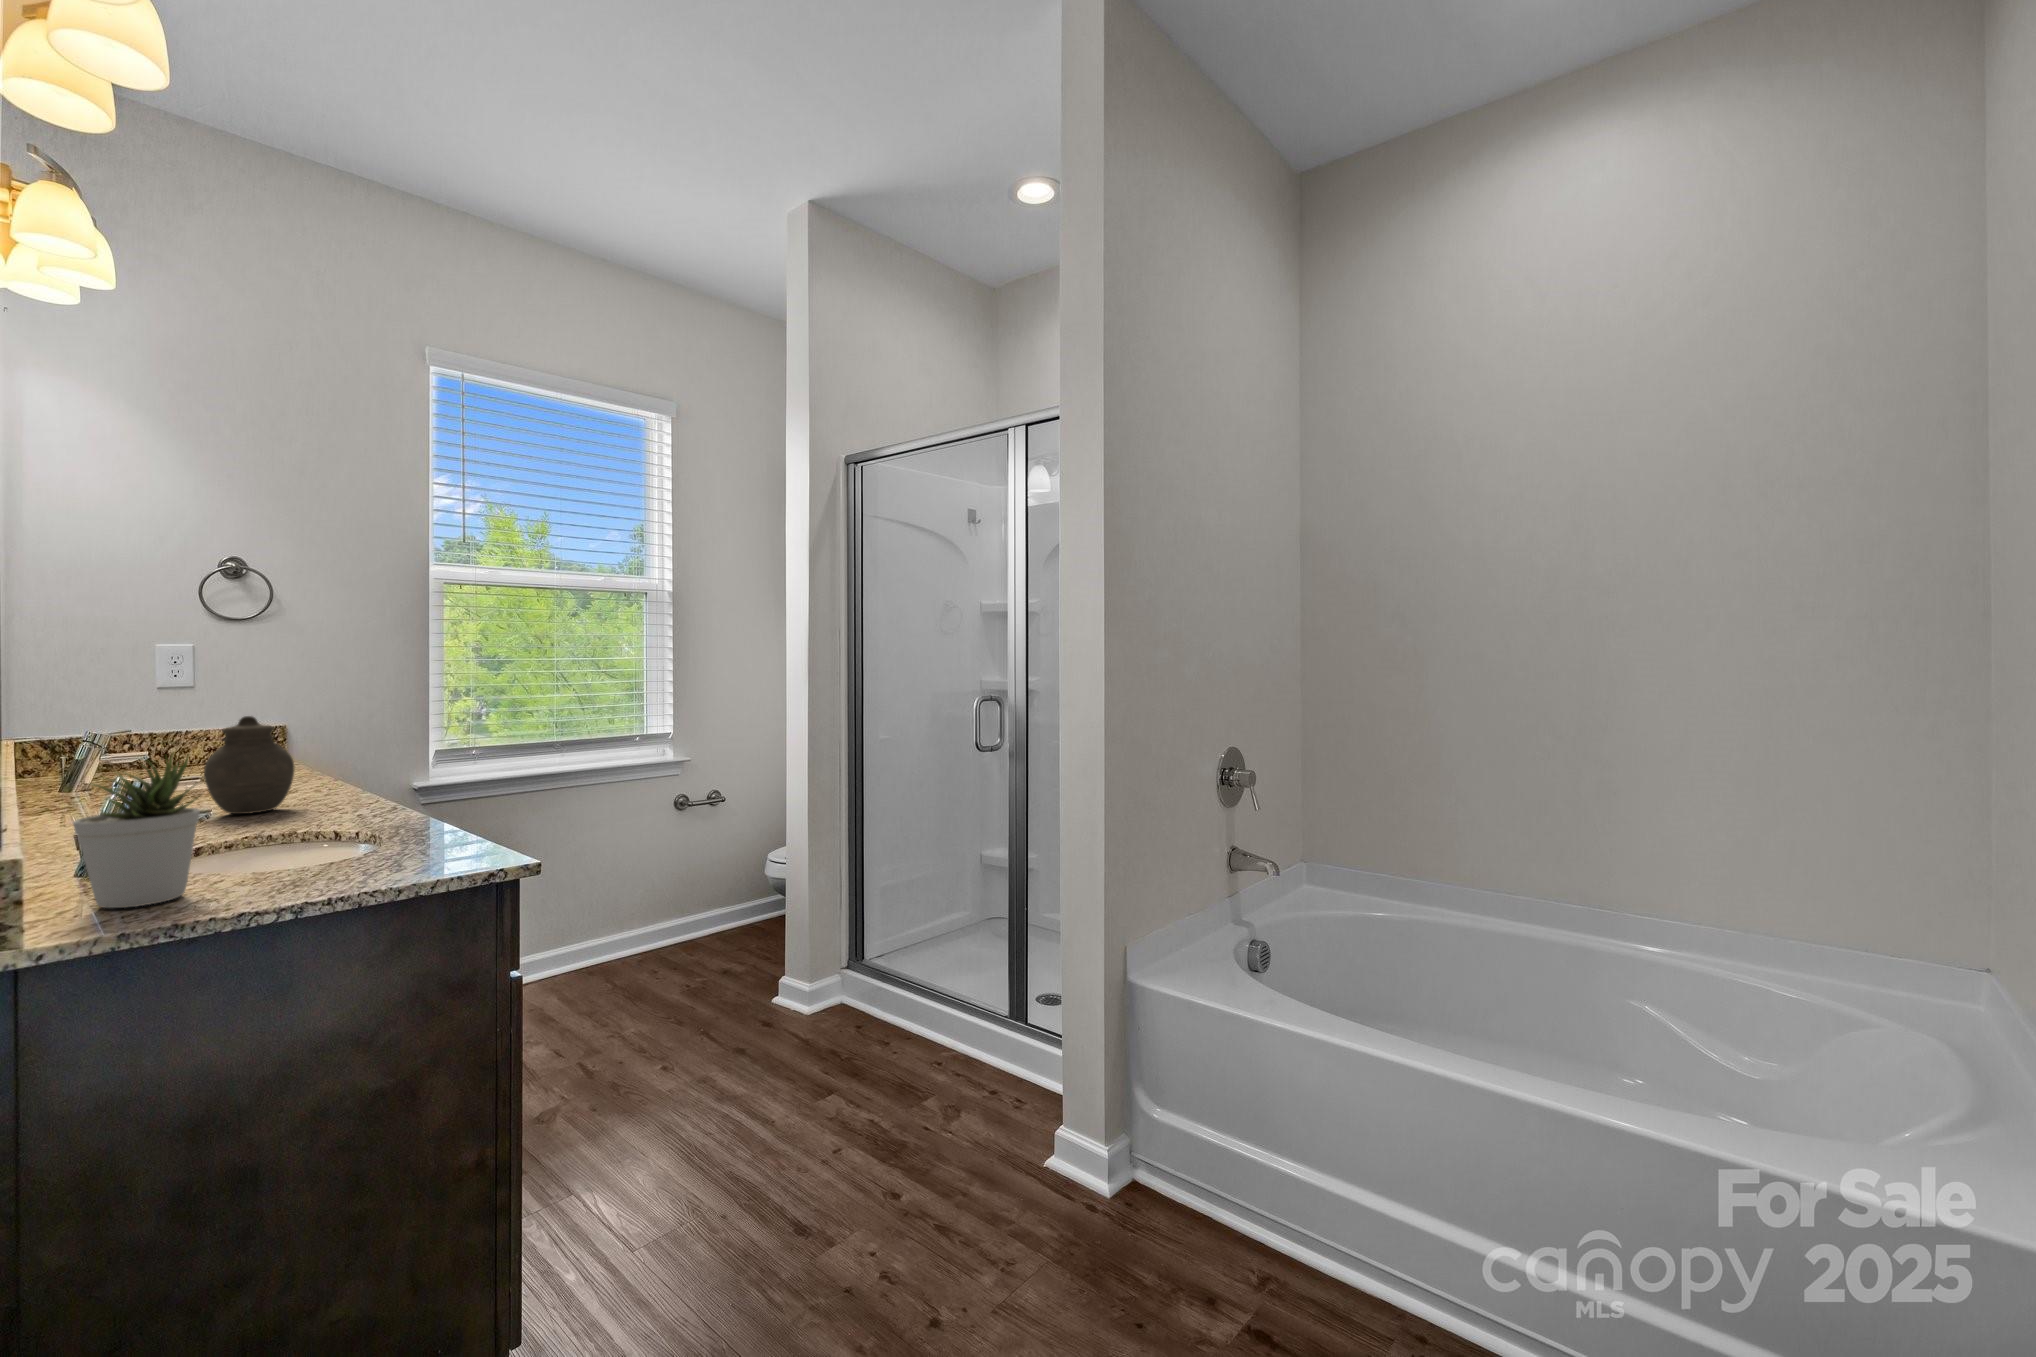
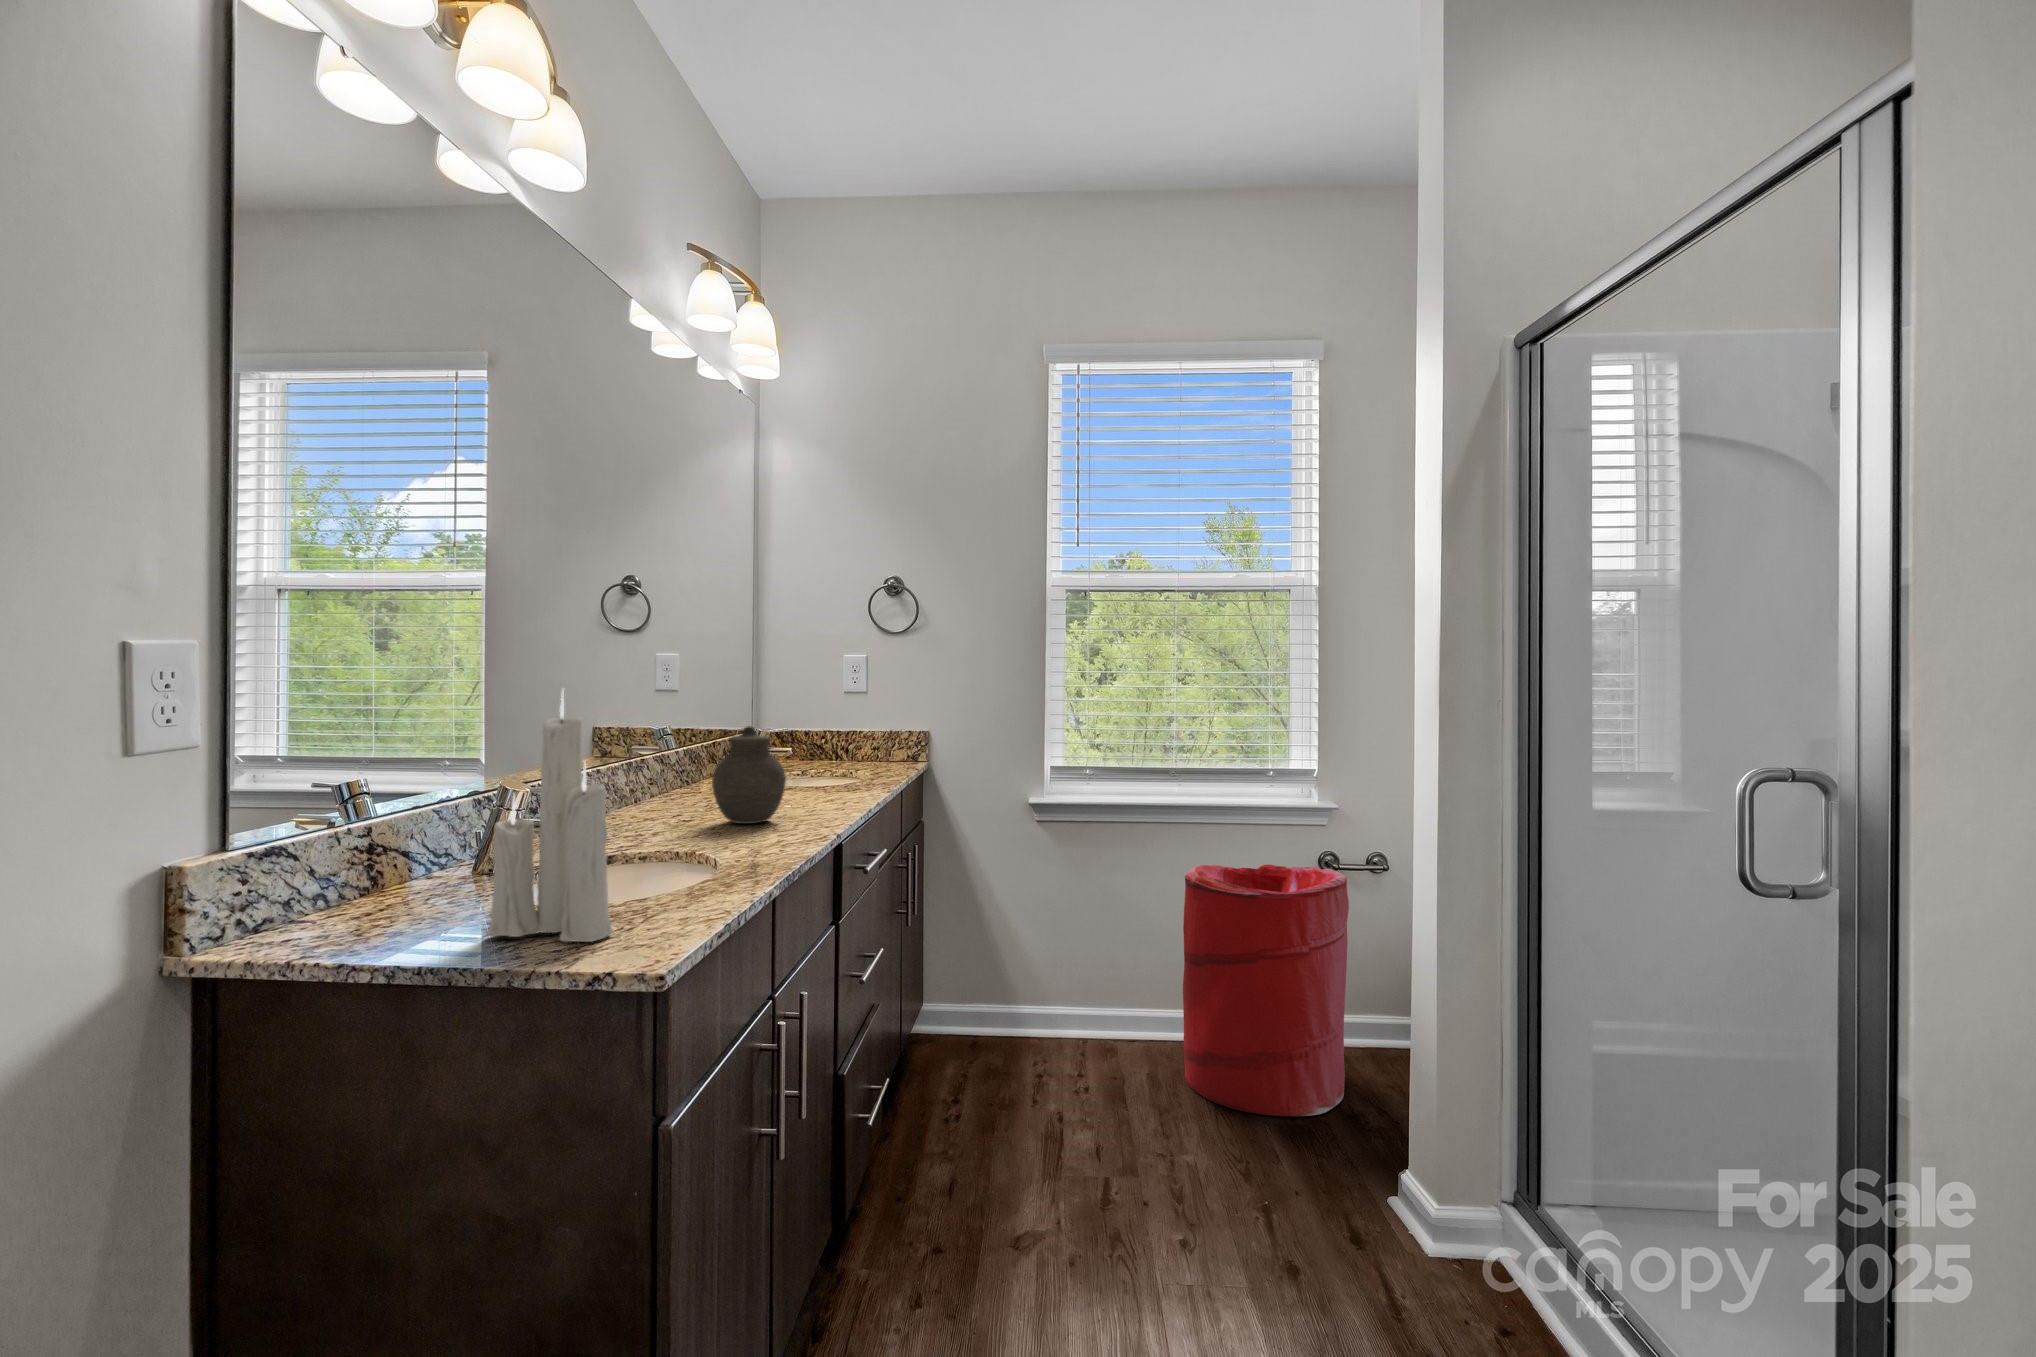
candle: none [311,657,434,879] -> present [486,690,612,942]
potted plant: present [73,753,200,908] -> none [328,771,445,929]
laundry hamper: none [584,807,724,1001] -> present [1183,865,1349,1116]

